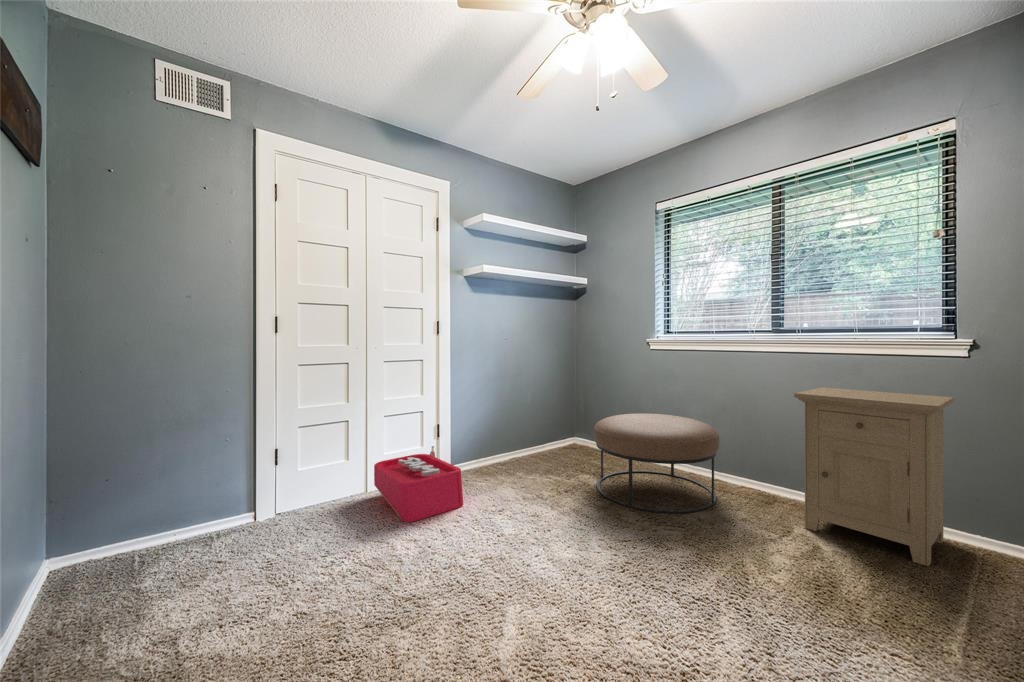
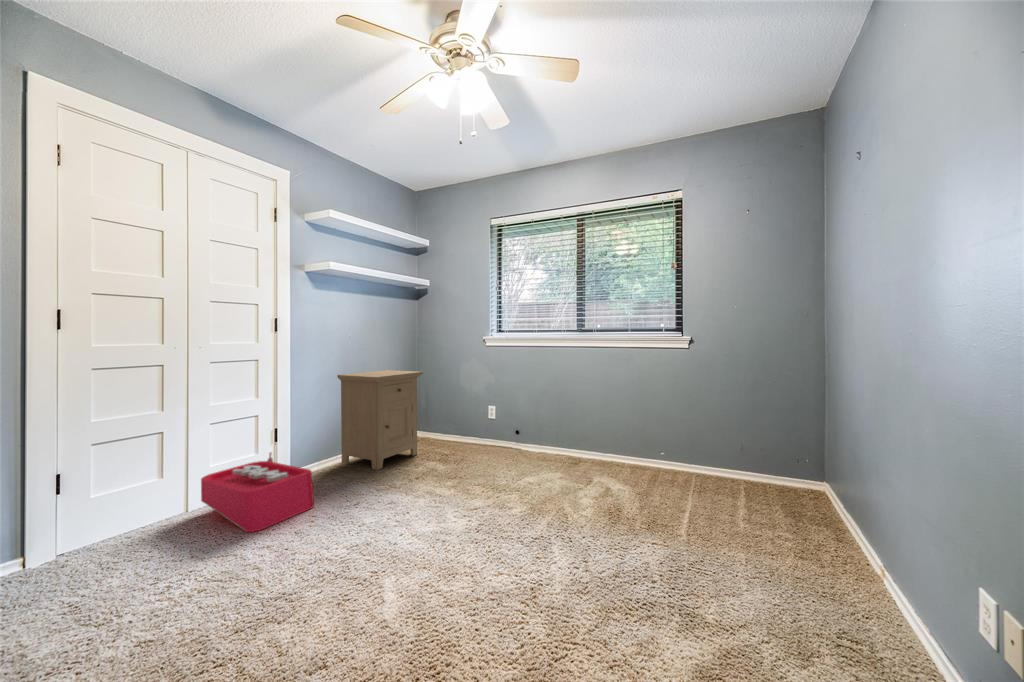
nightstand: present [794,387,954,566] -> present [337,370,423,470]
ottoman: present [594,413,719,513] -> none [441,403,543,484]

